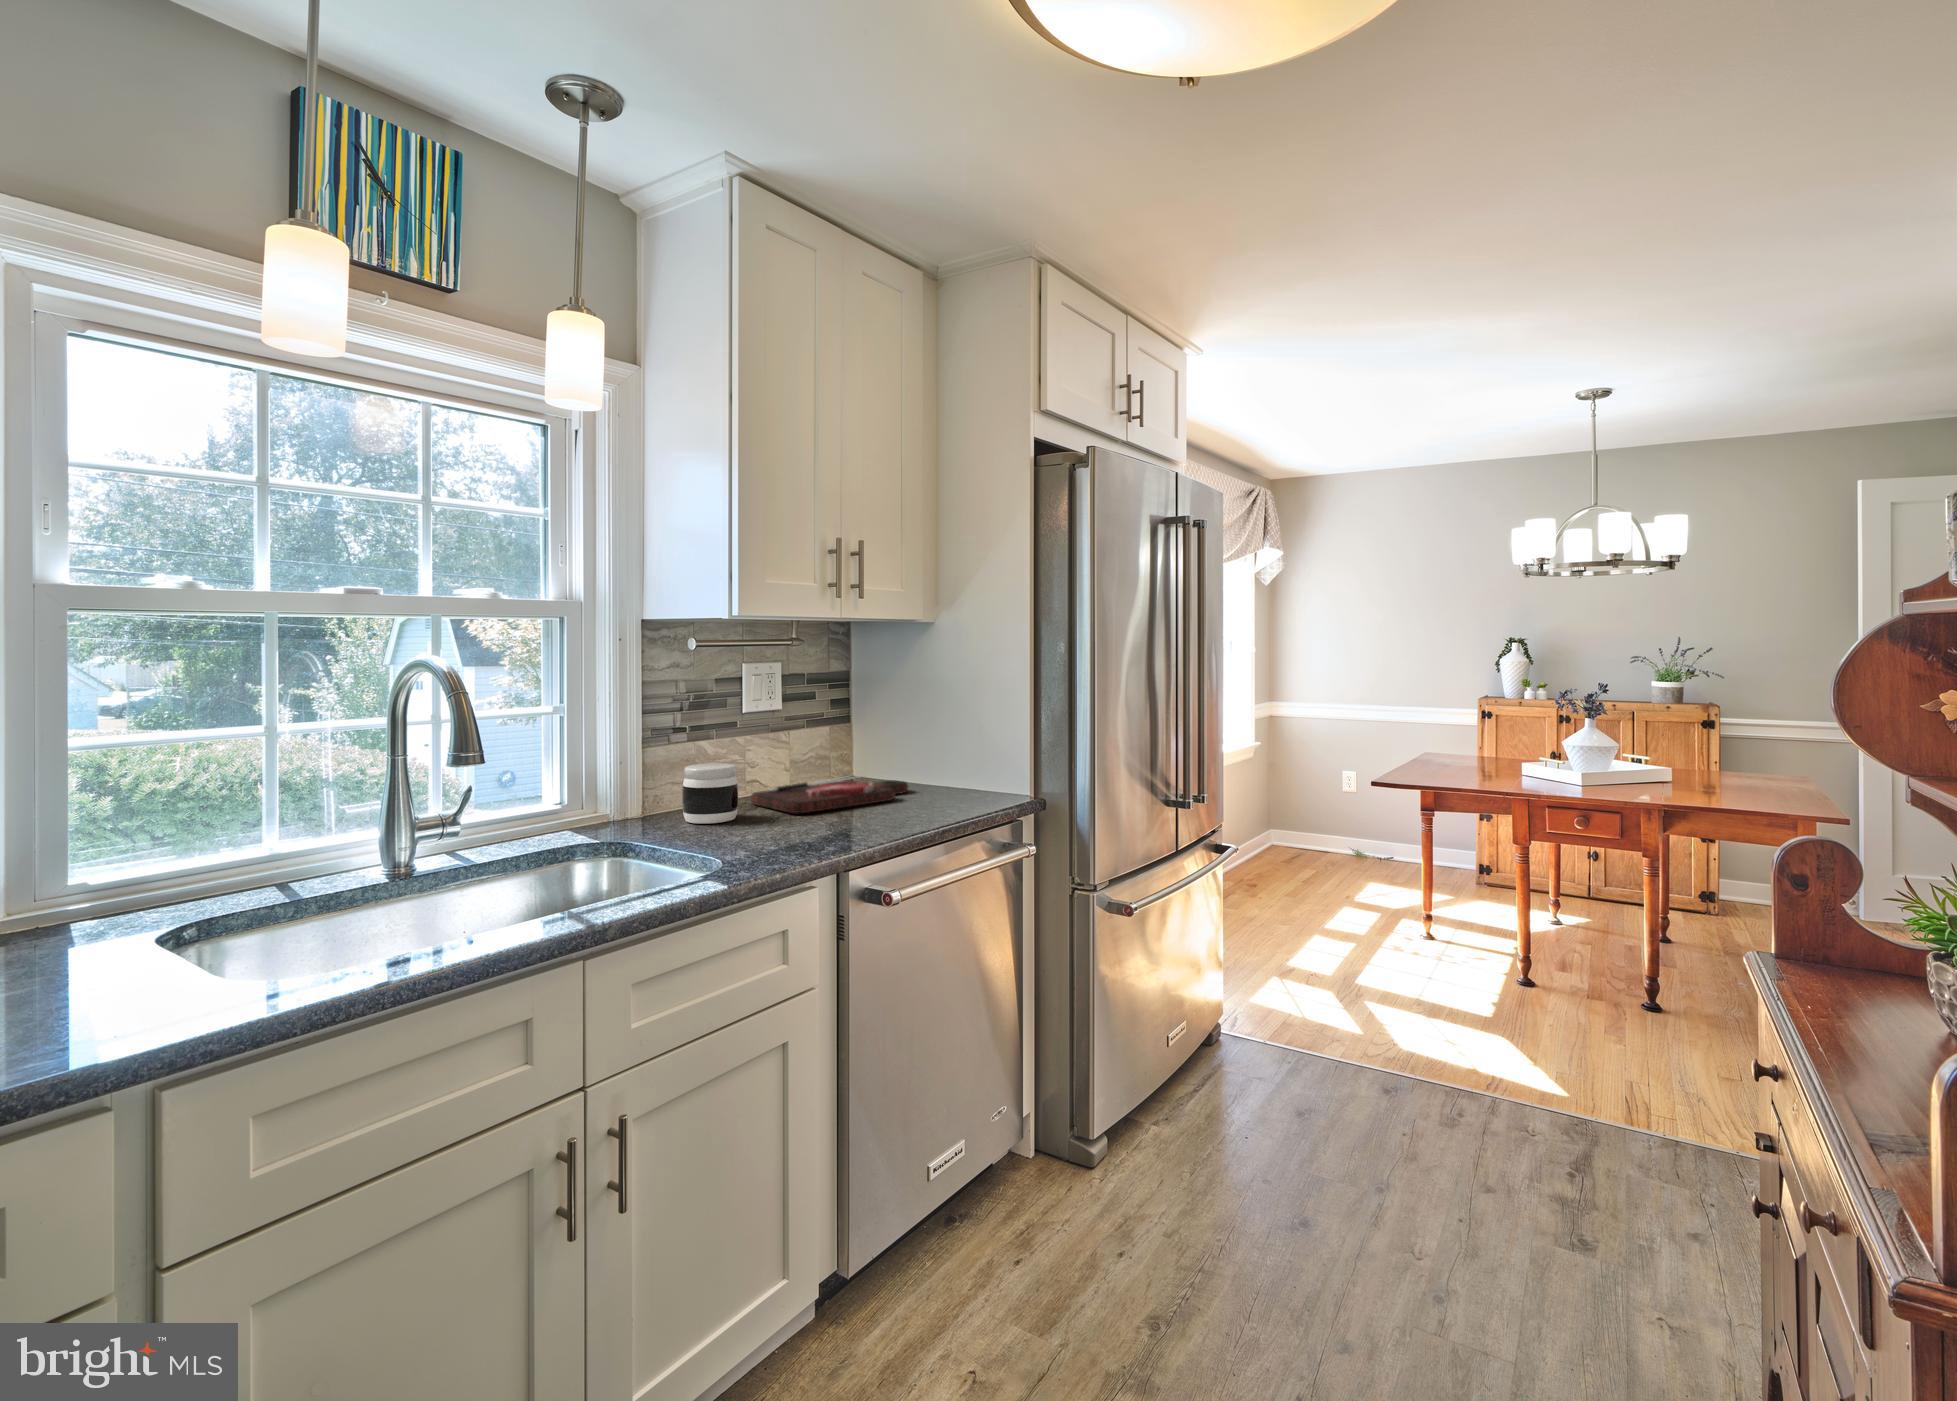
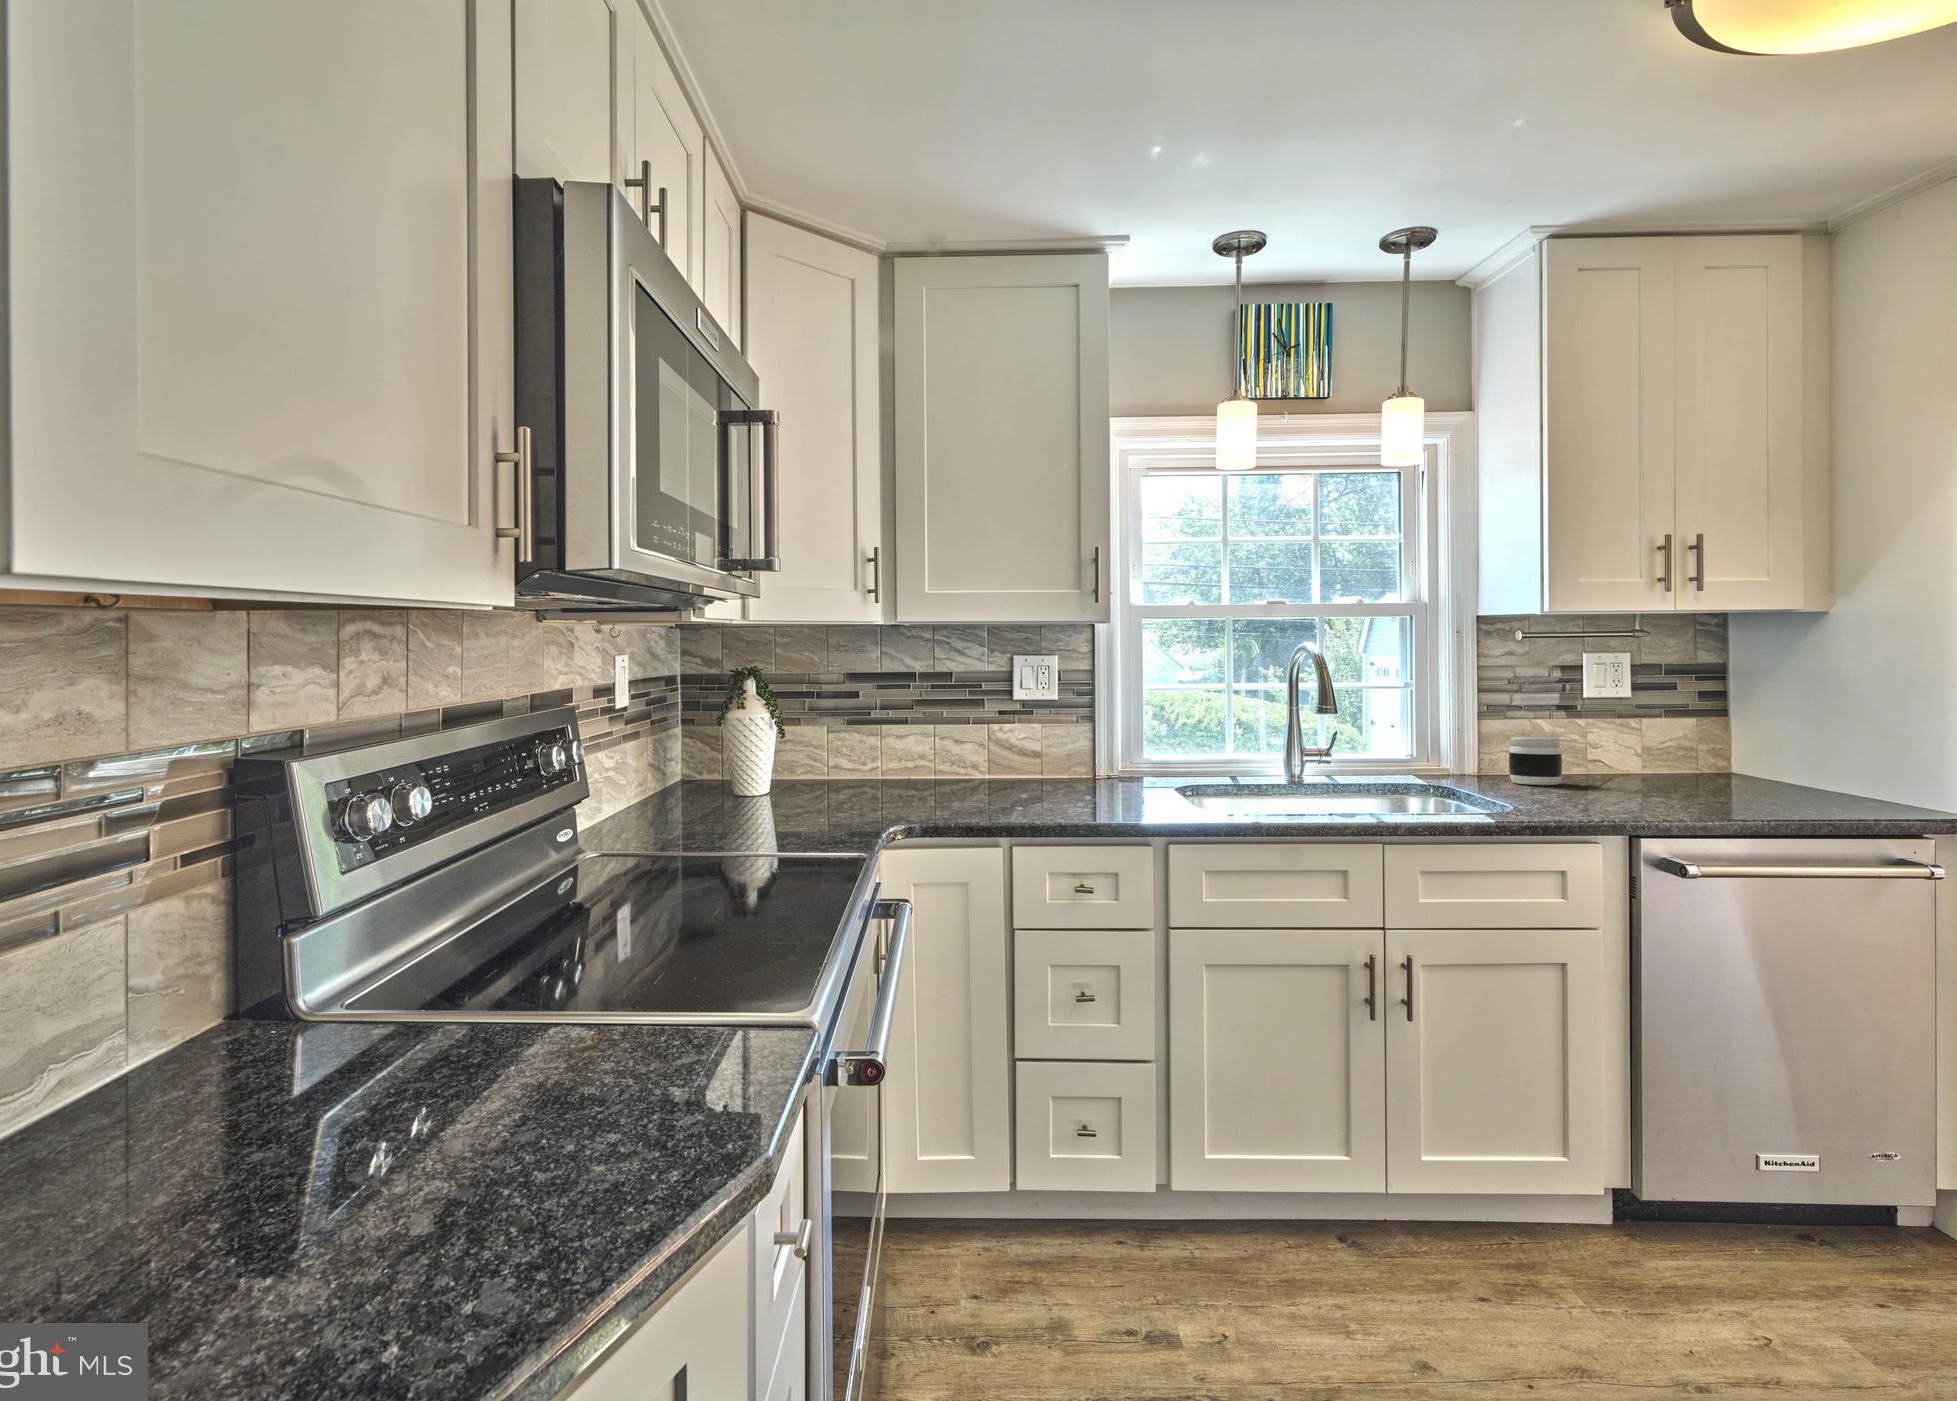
cutting board: present [750,776,908,813] -> none [1586,764,1784,789]

